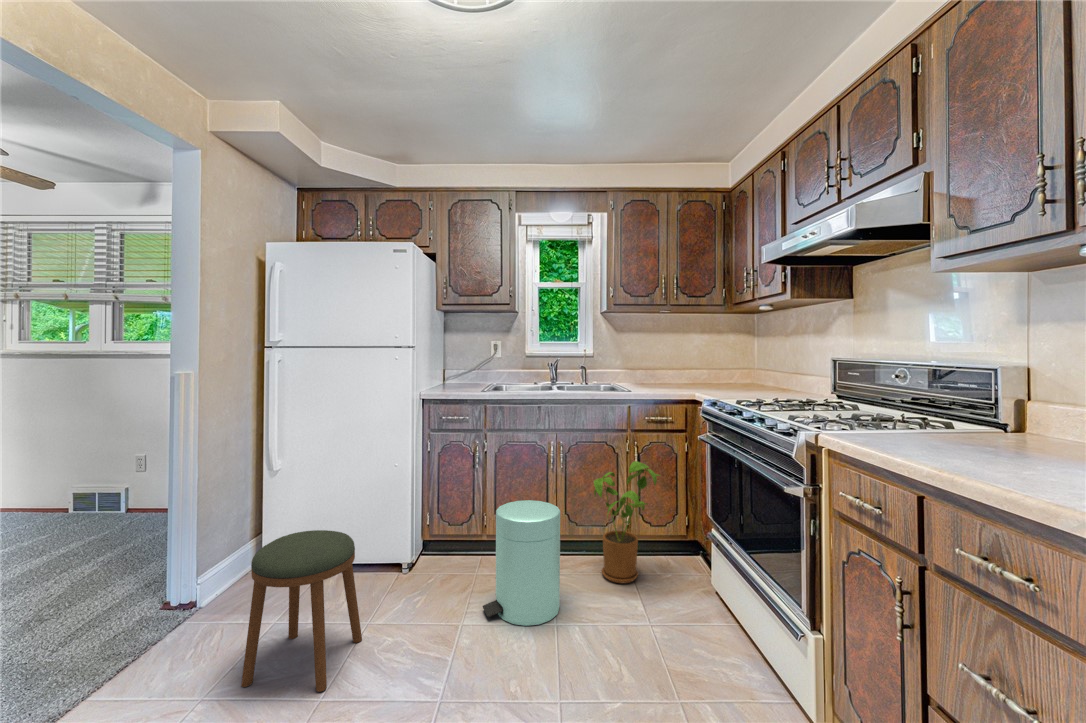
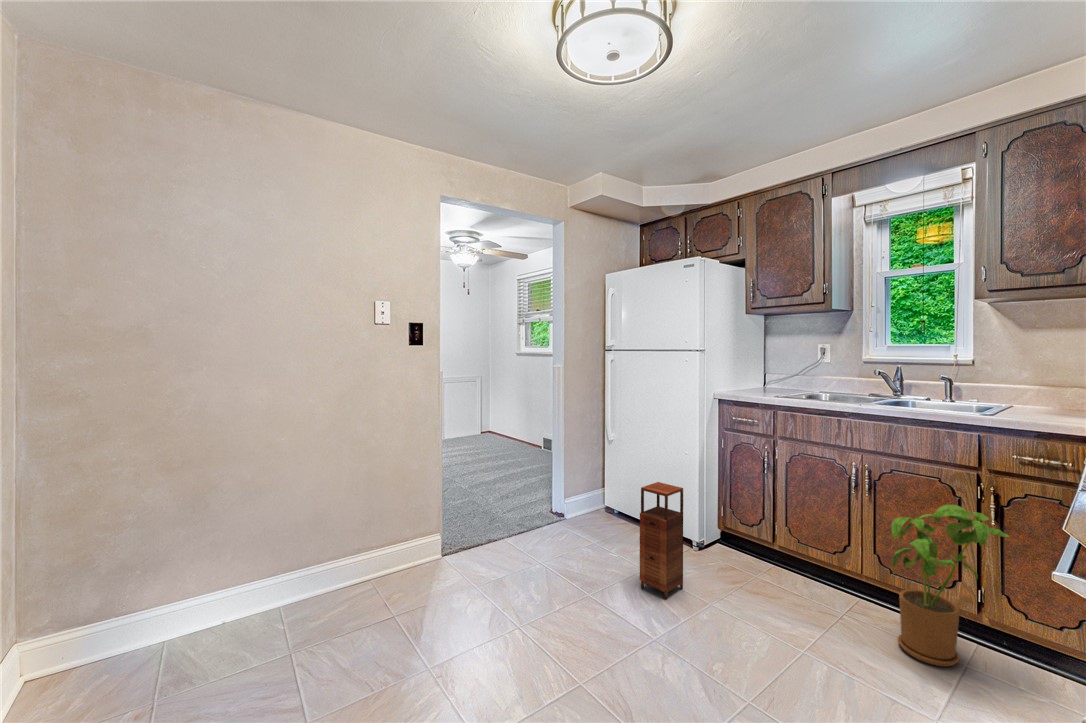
trash can: present [483,500,560,626] -> none [719,510,808,643]
storage cabinet: none [395,501,437,636] -> present [640,482,683,599]
stool: present [241,530,362,692] -> none [541,484,619,594]

